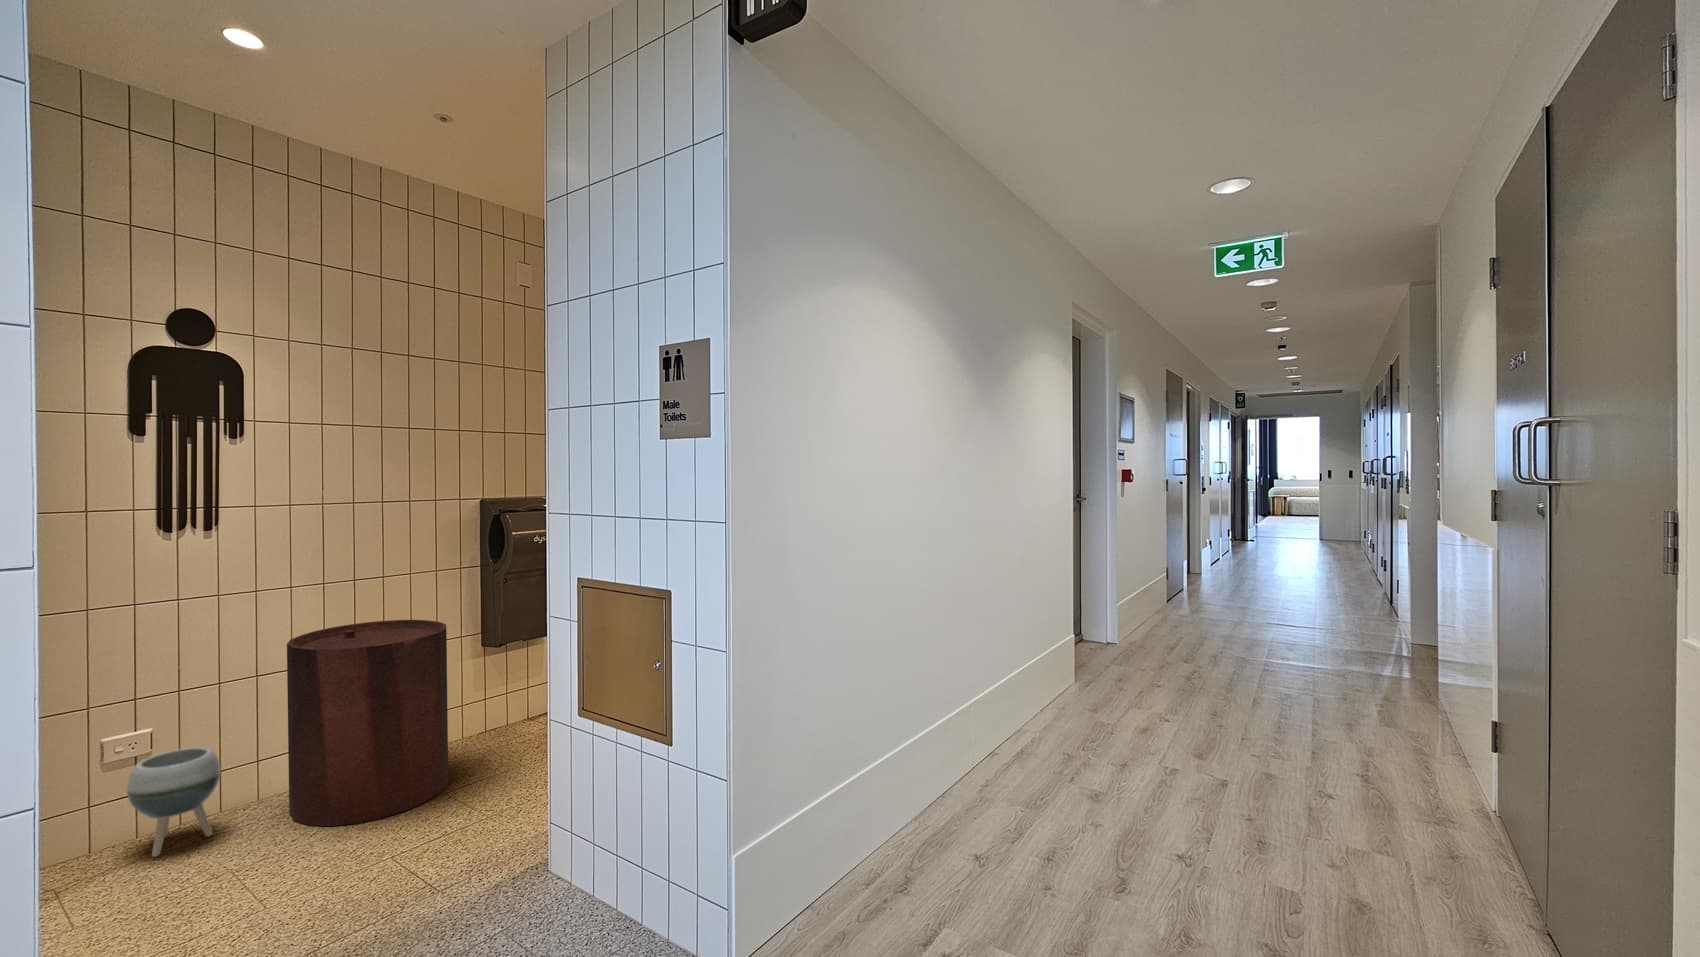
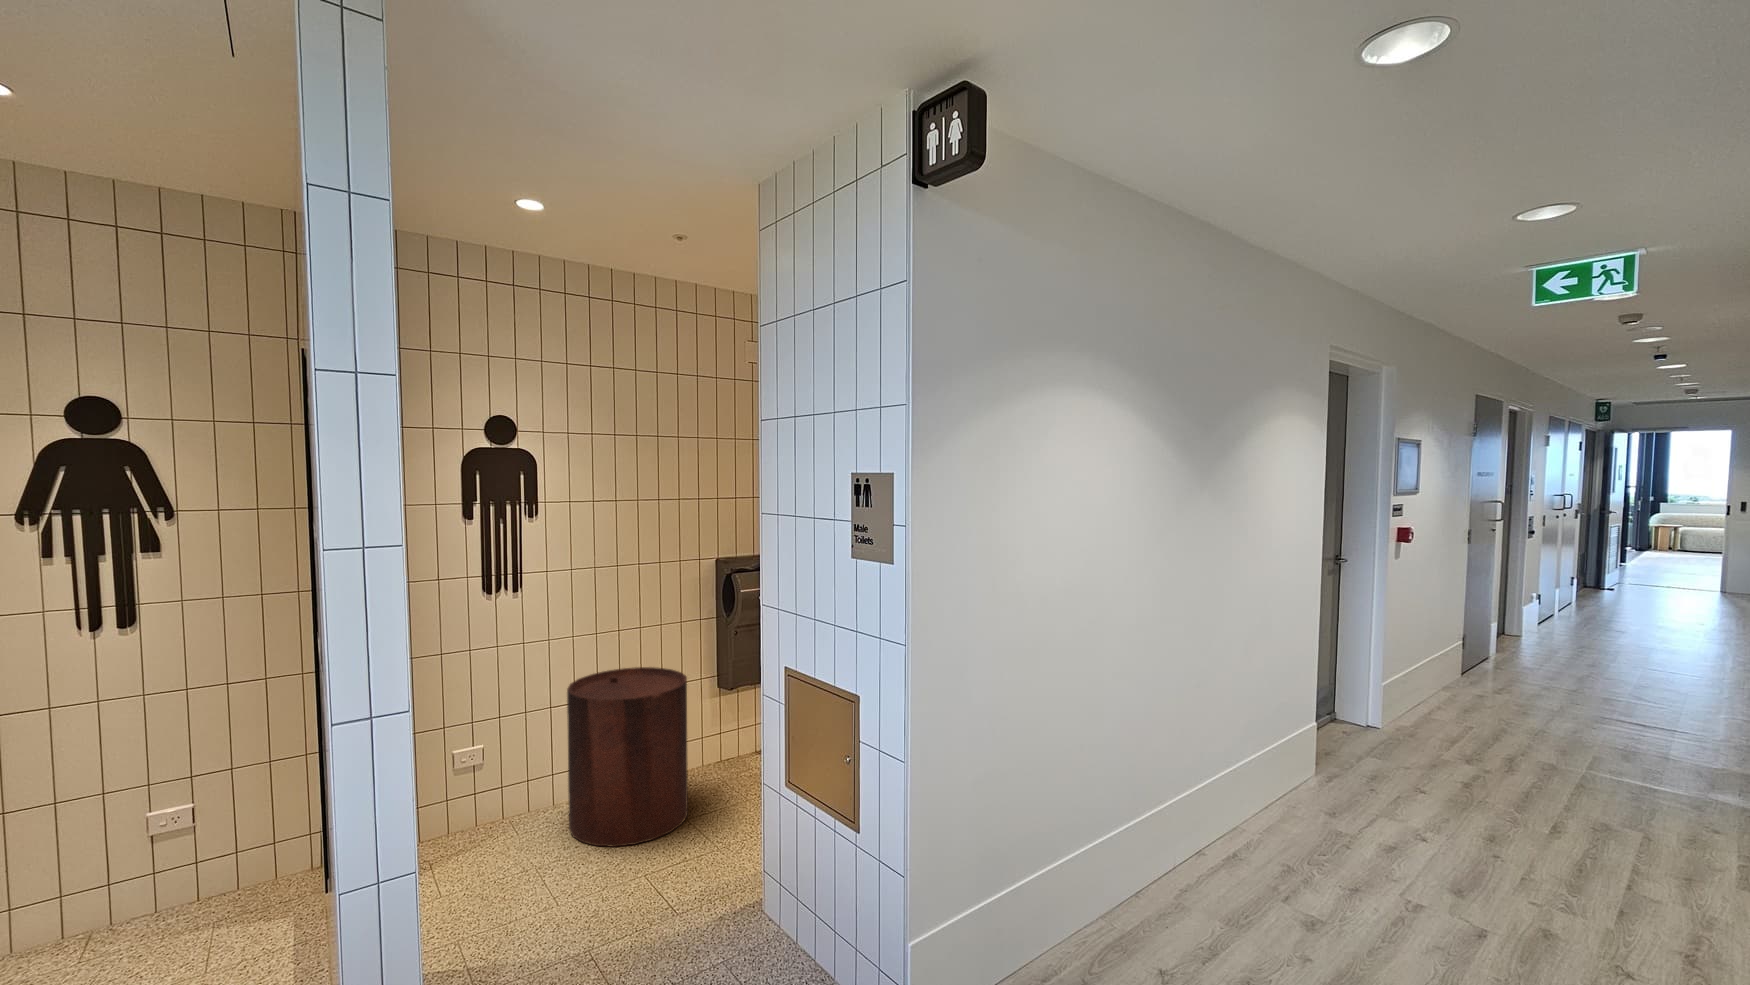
planter: present [127,747,221,857] -> none [460,768,521,854]

